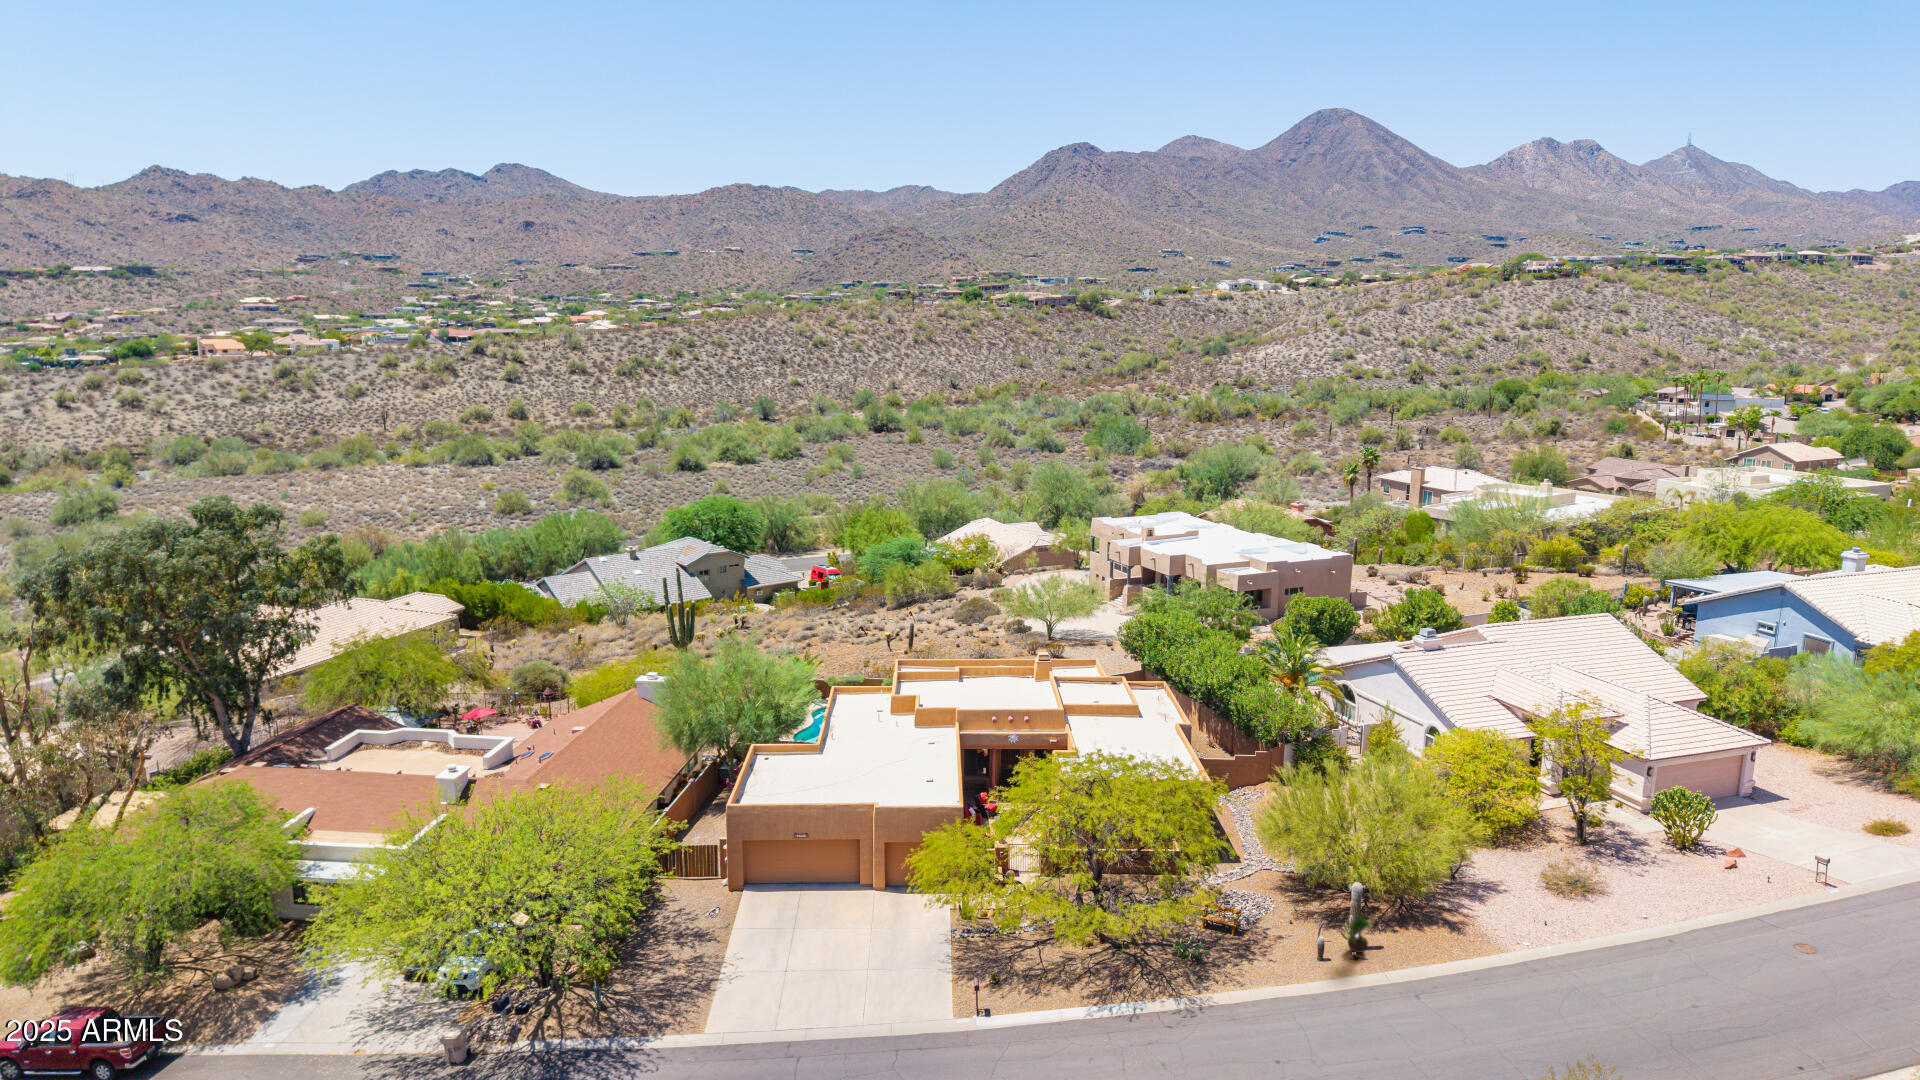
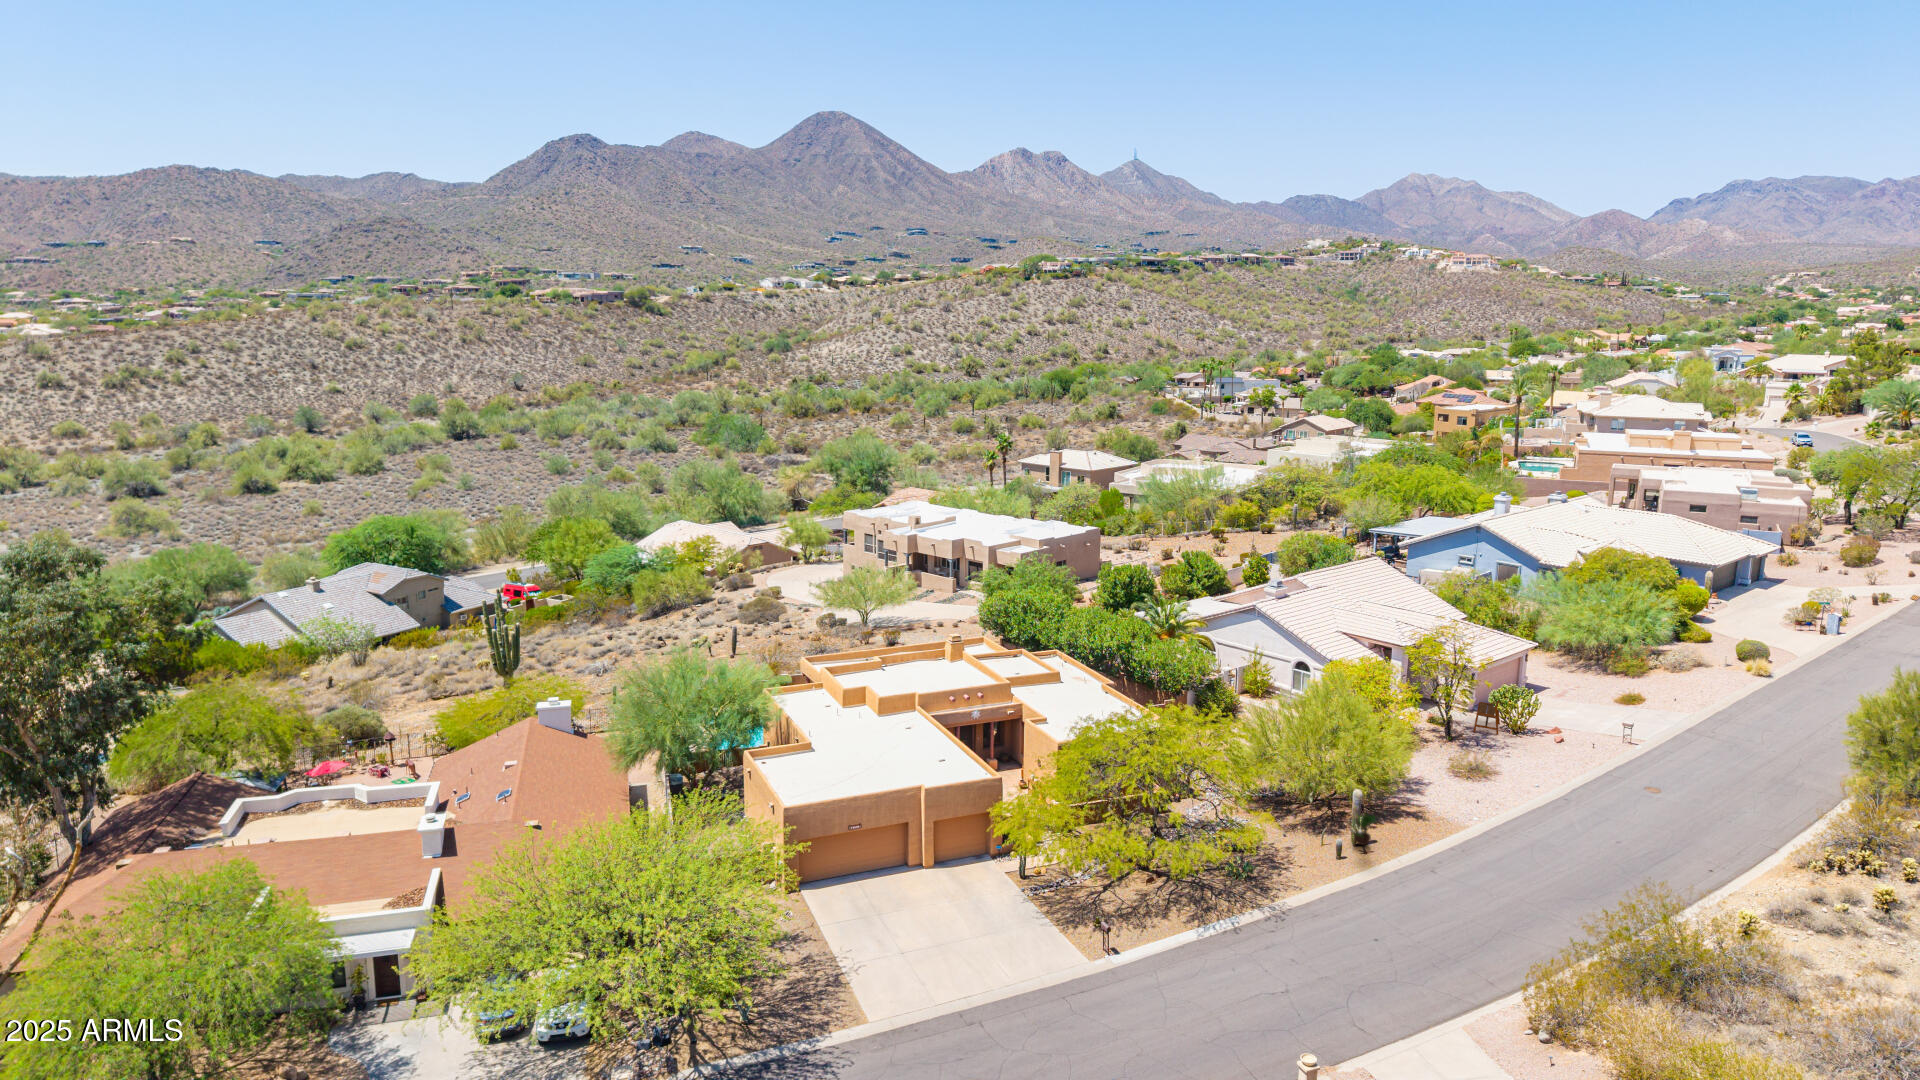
bench: none [1626,794,1674,849] -> present [1474,700,1500,735]

